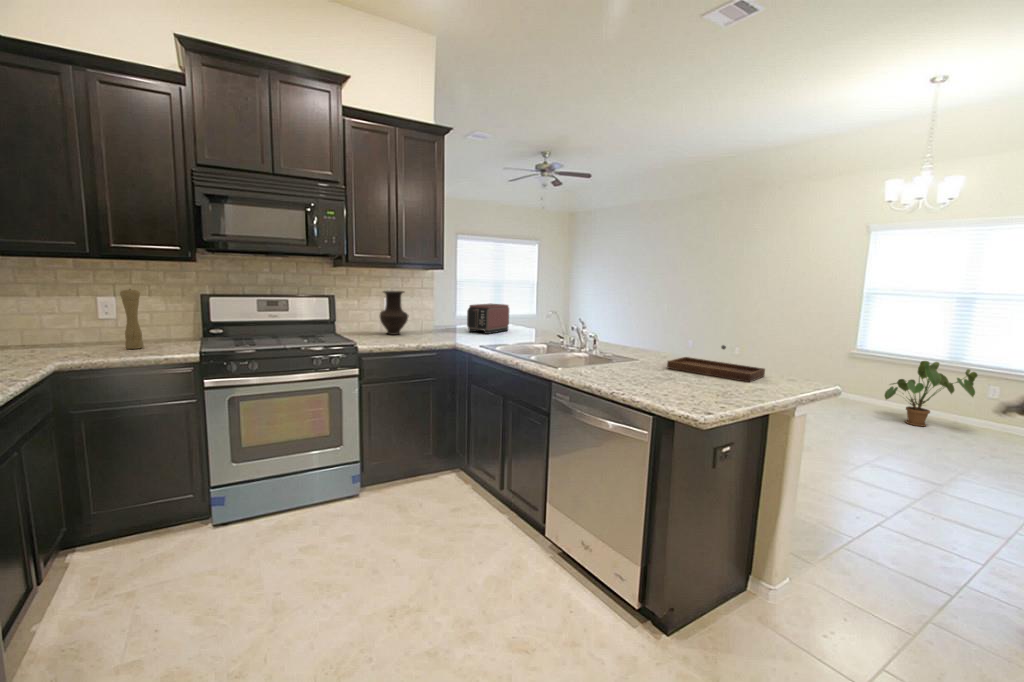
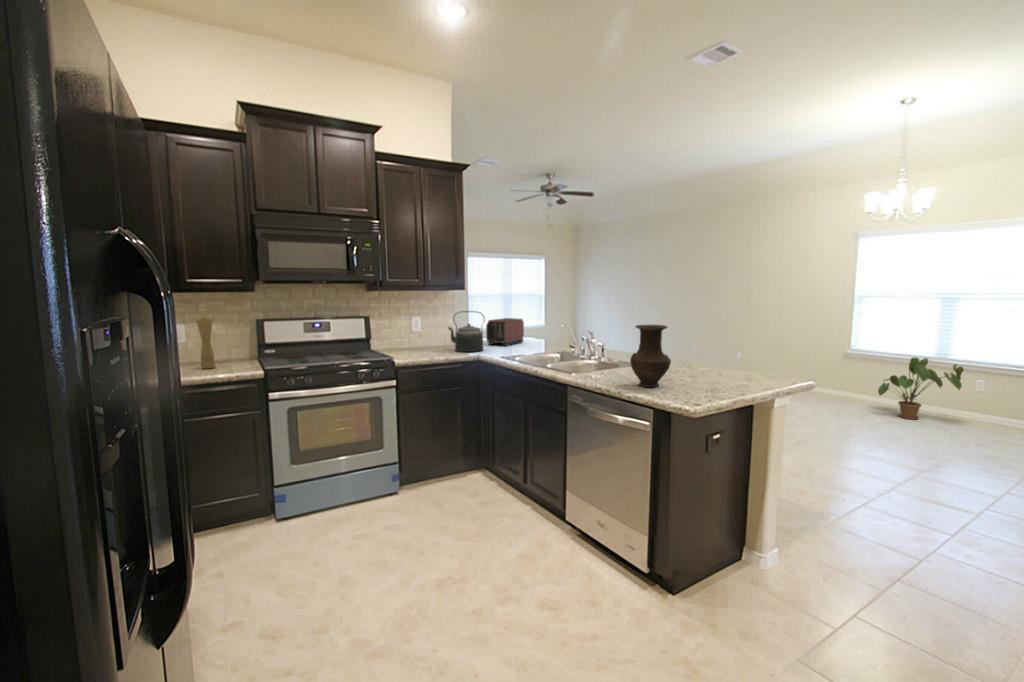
vase: present [380,291,408,335] -> present [630,325,671,387]
kettle: none [423,293,465,339] -> present [448,311,484,352]
tray: present [667,345,765,382] -> none [666,349,751,380]

